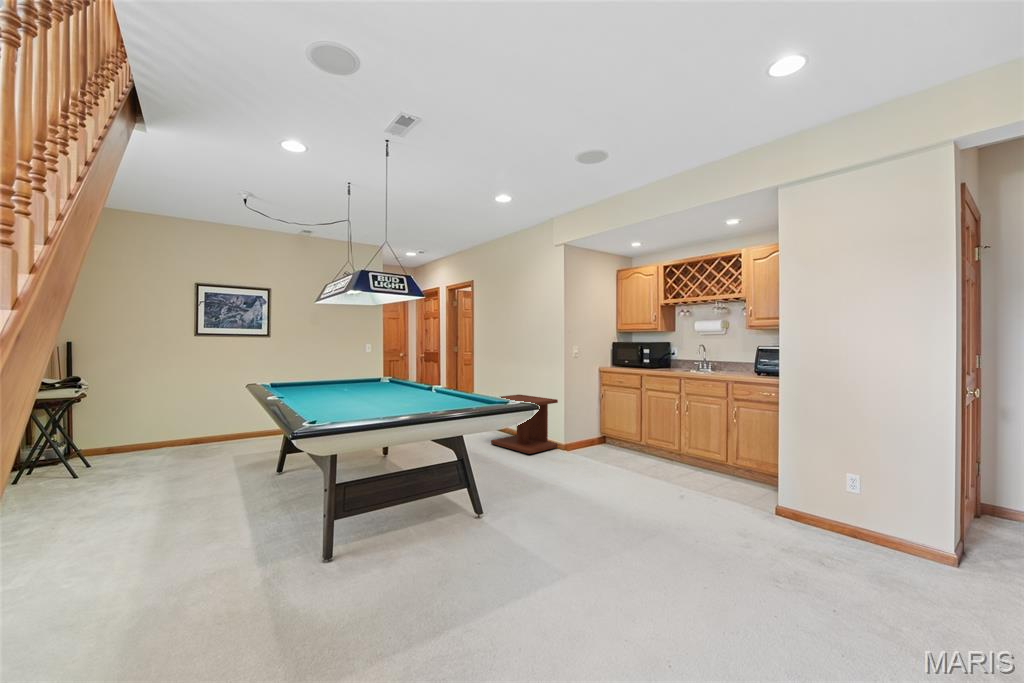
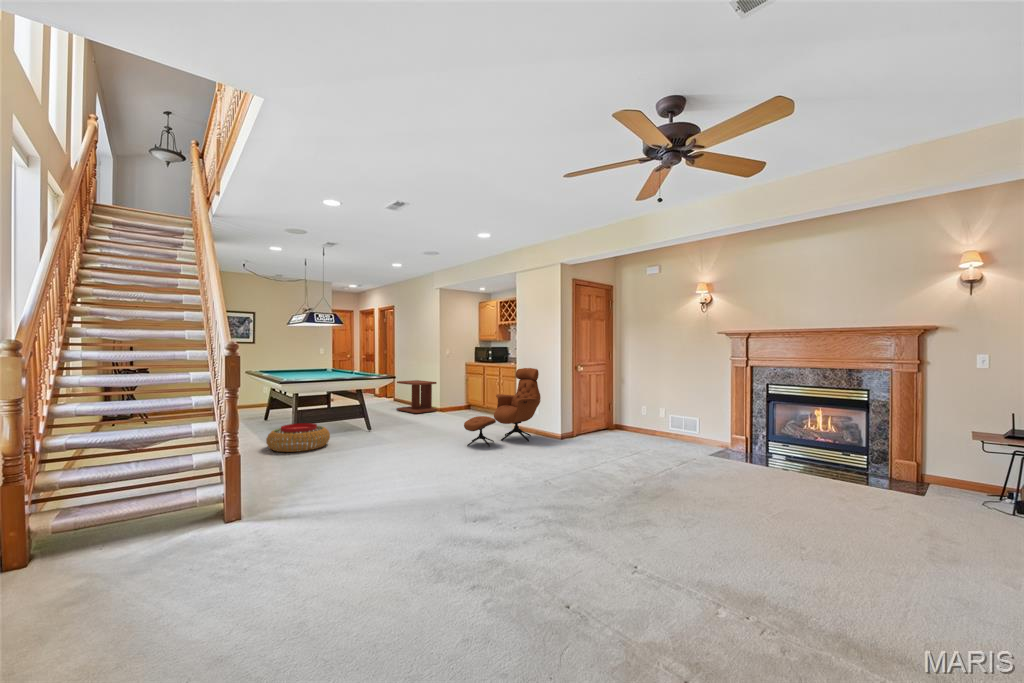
lounge chair: none [745,390,907,611] -> present [464,368,541,447]
pouf: none [255,526,414,639] -> present [266,423,330,452]

